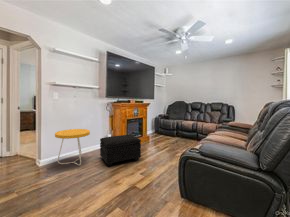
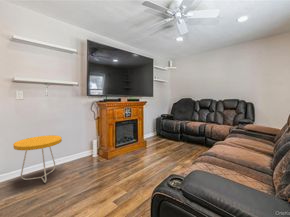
footstool: present [100,135,141,166] -> none [76,142,125,184]

